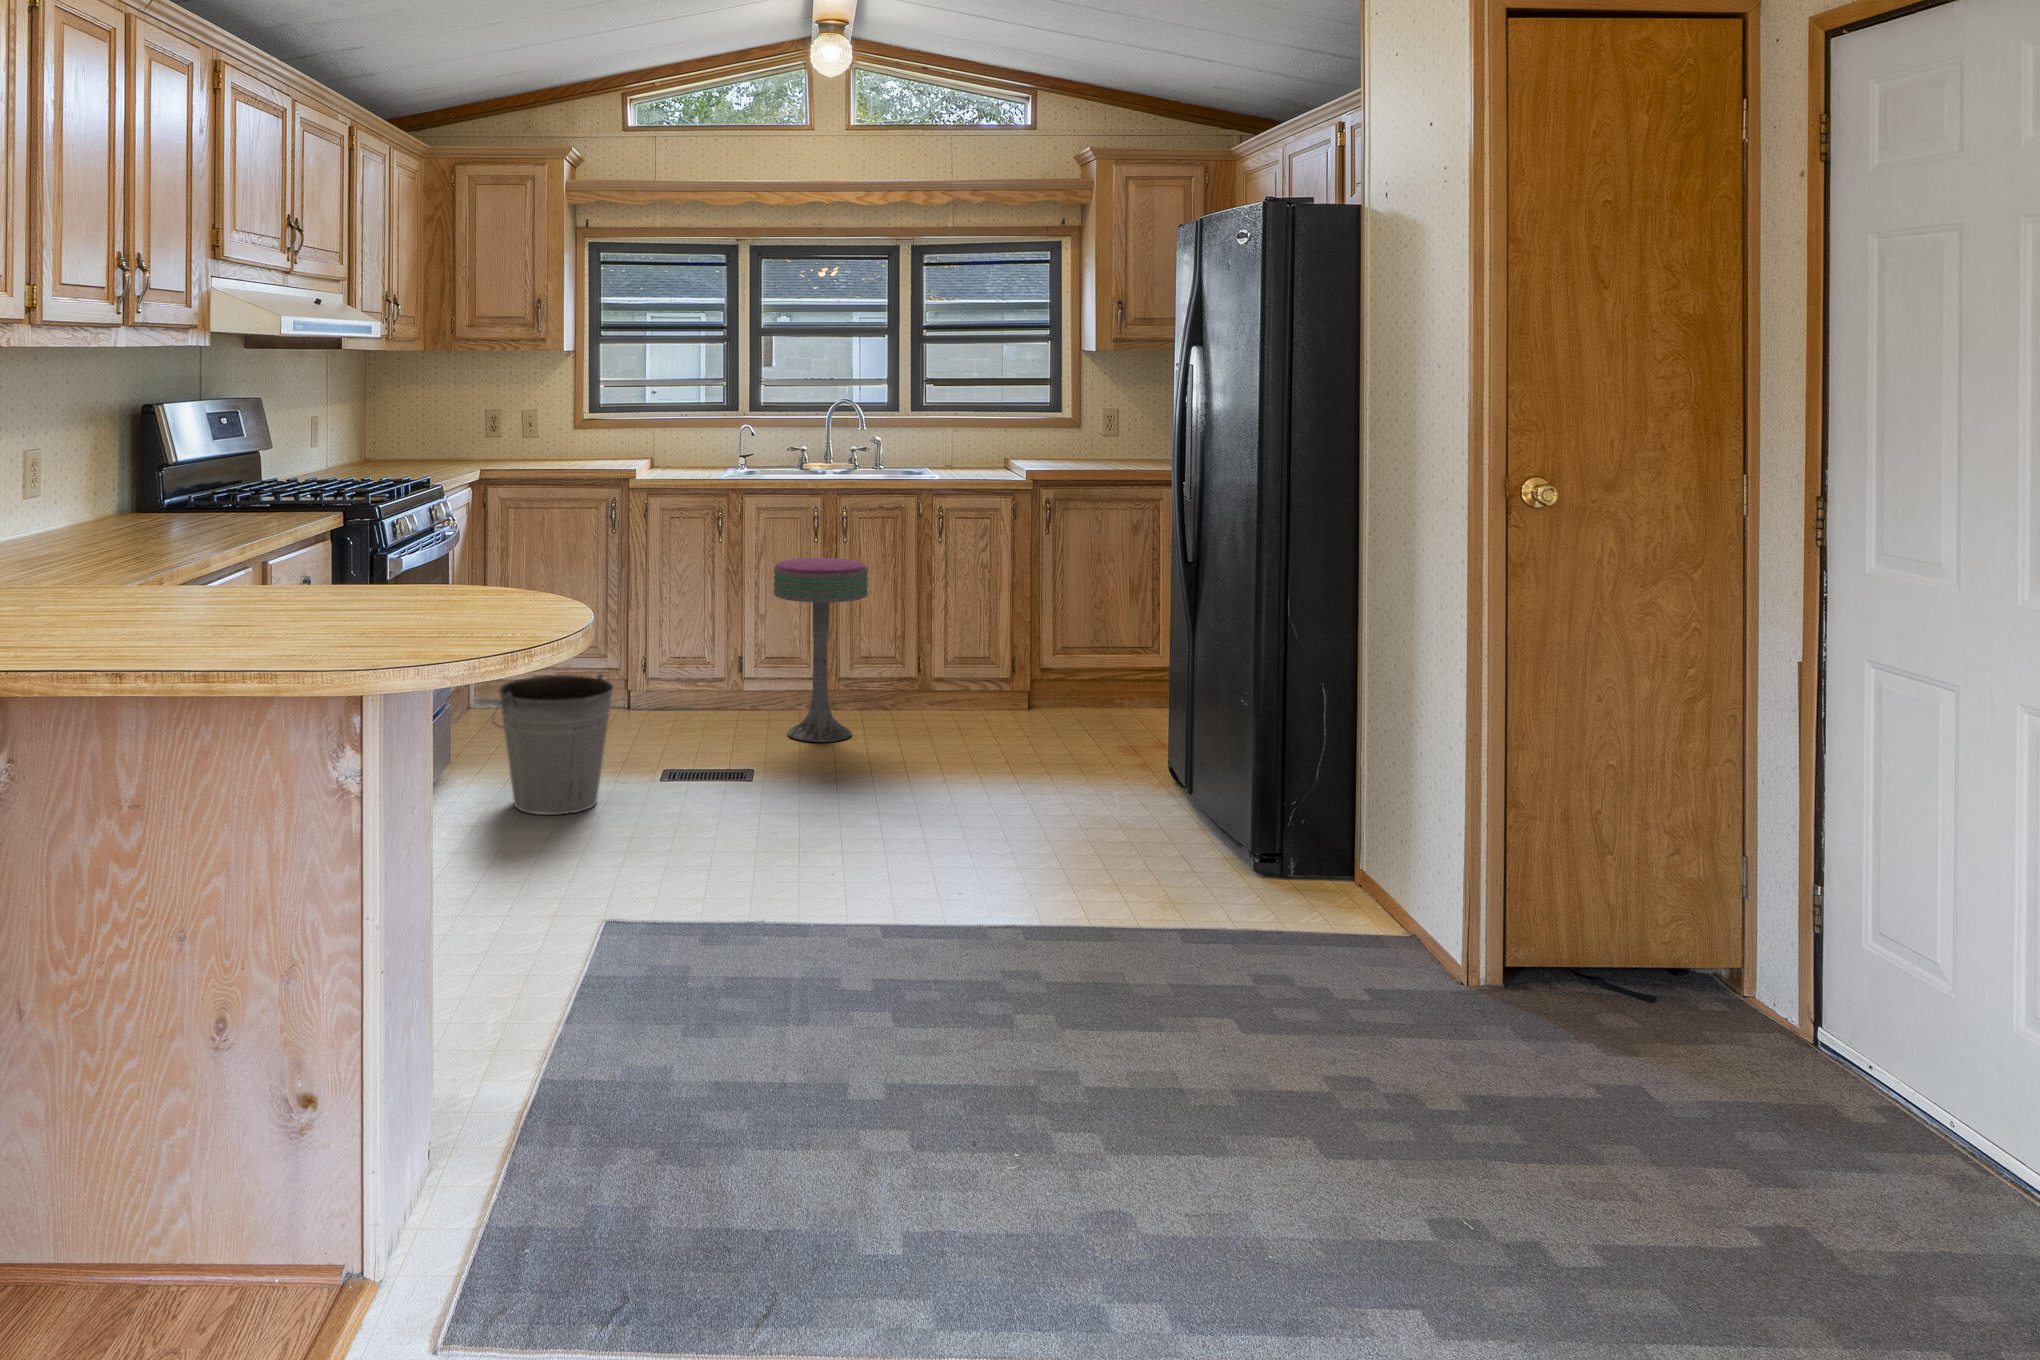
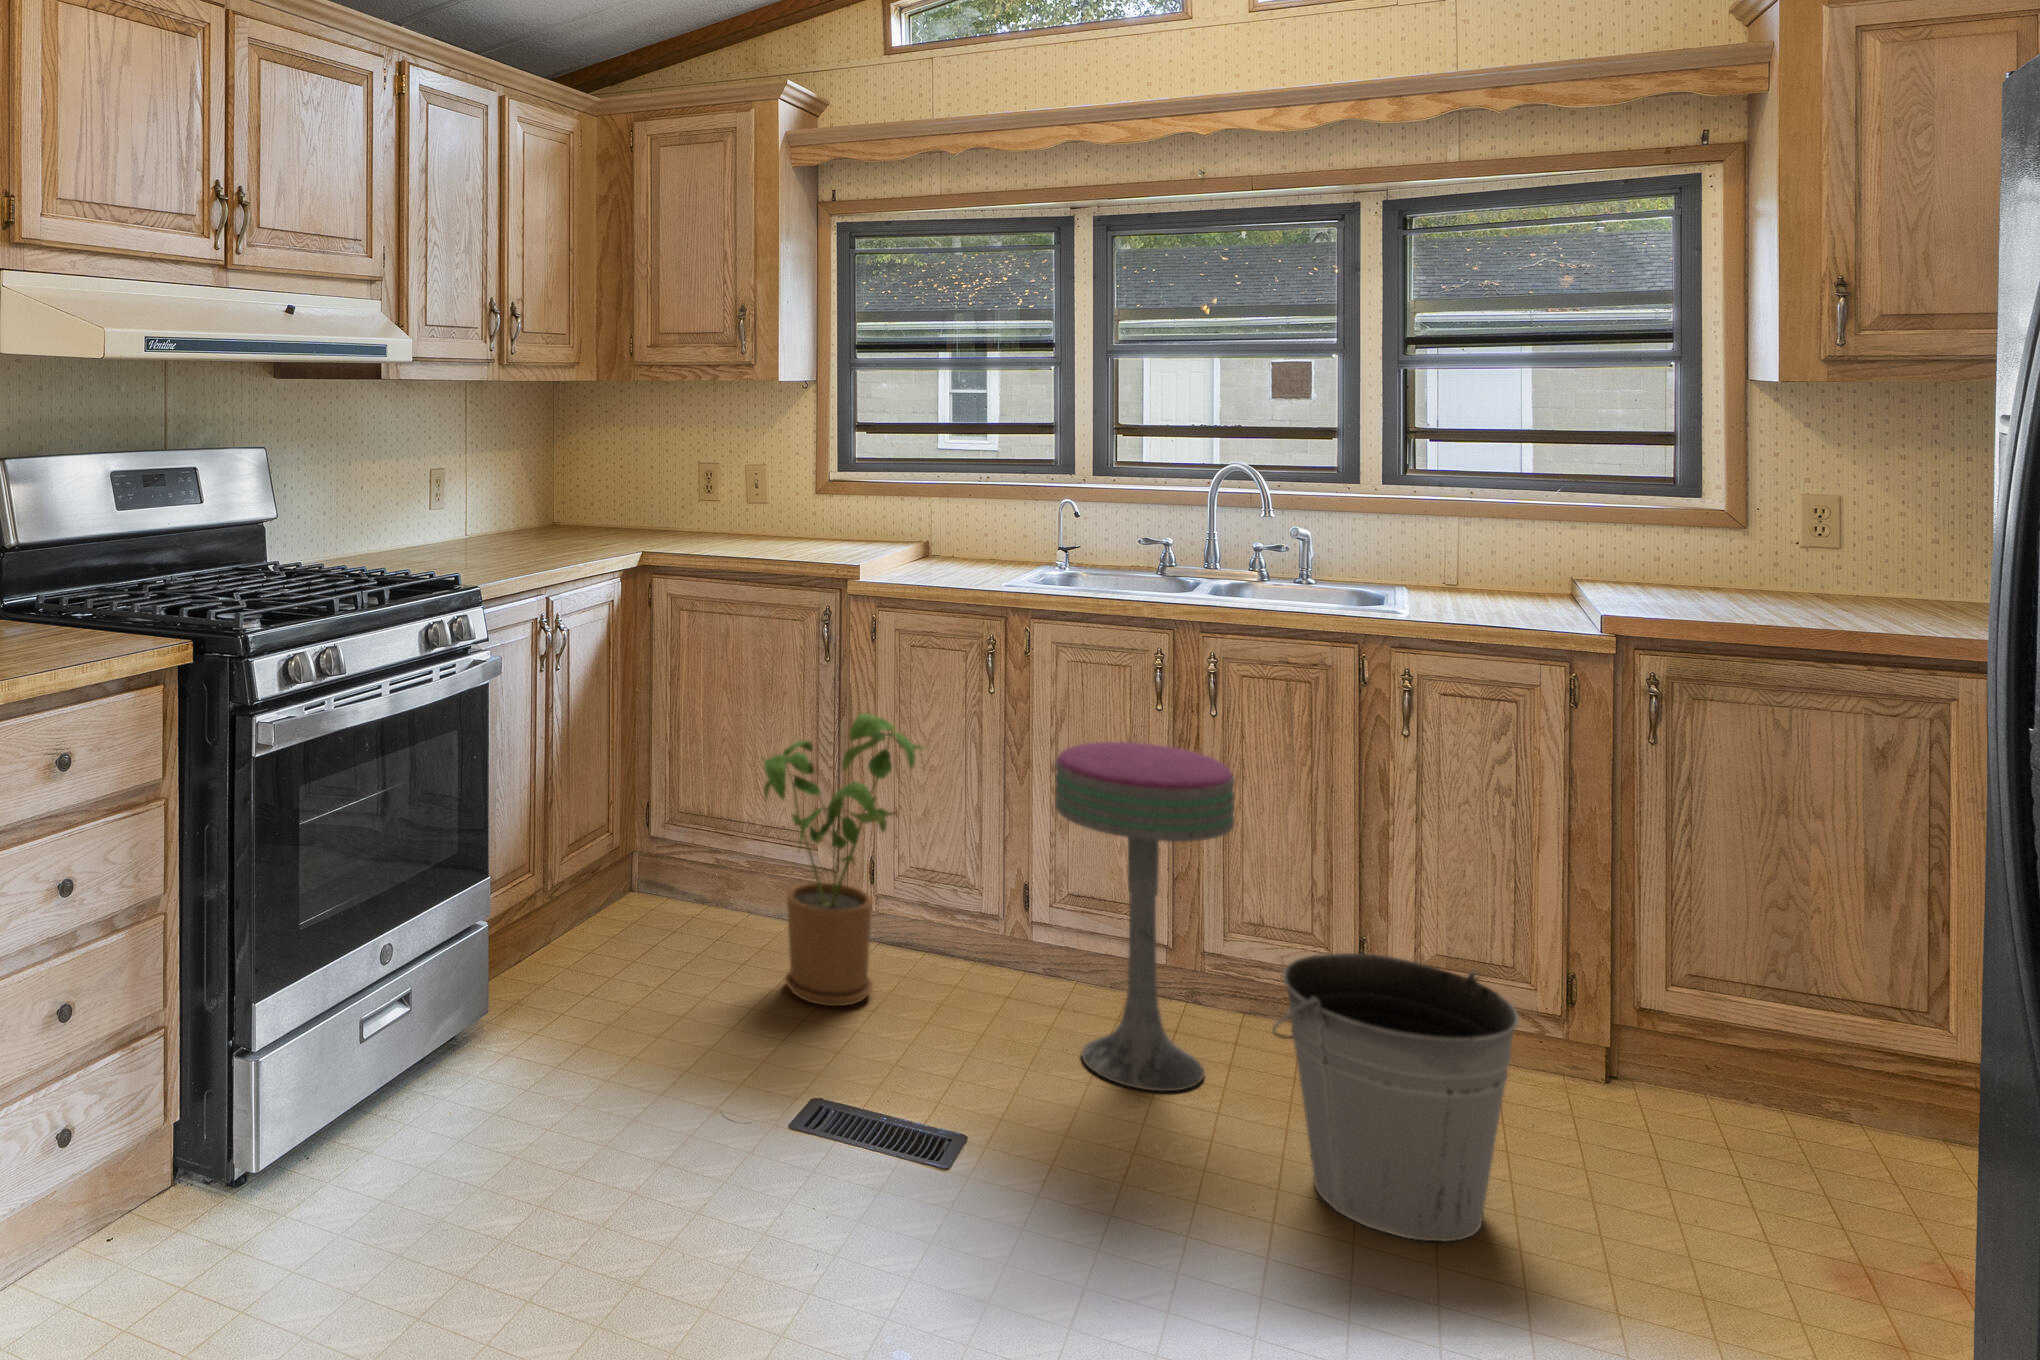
house plant: none [589,557,687,737] -> present [764,713,925,1006]
bucket: present [494,673,614,815] -> present [1272,953,1519,1241]

